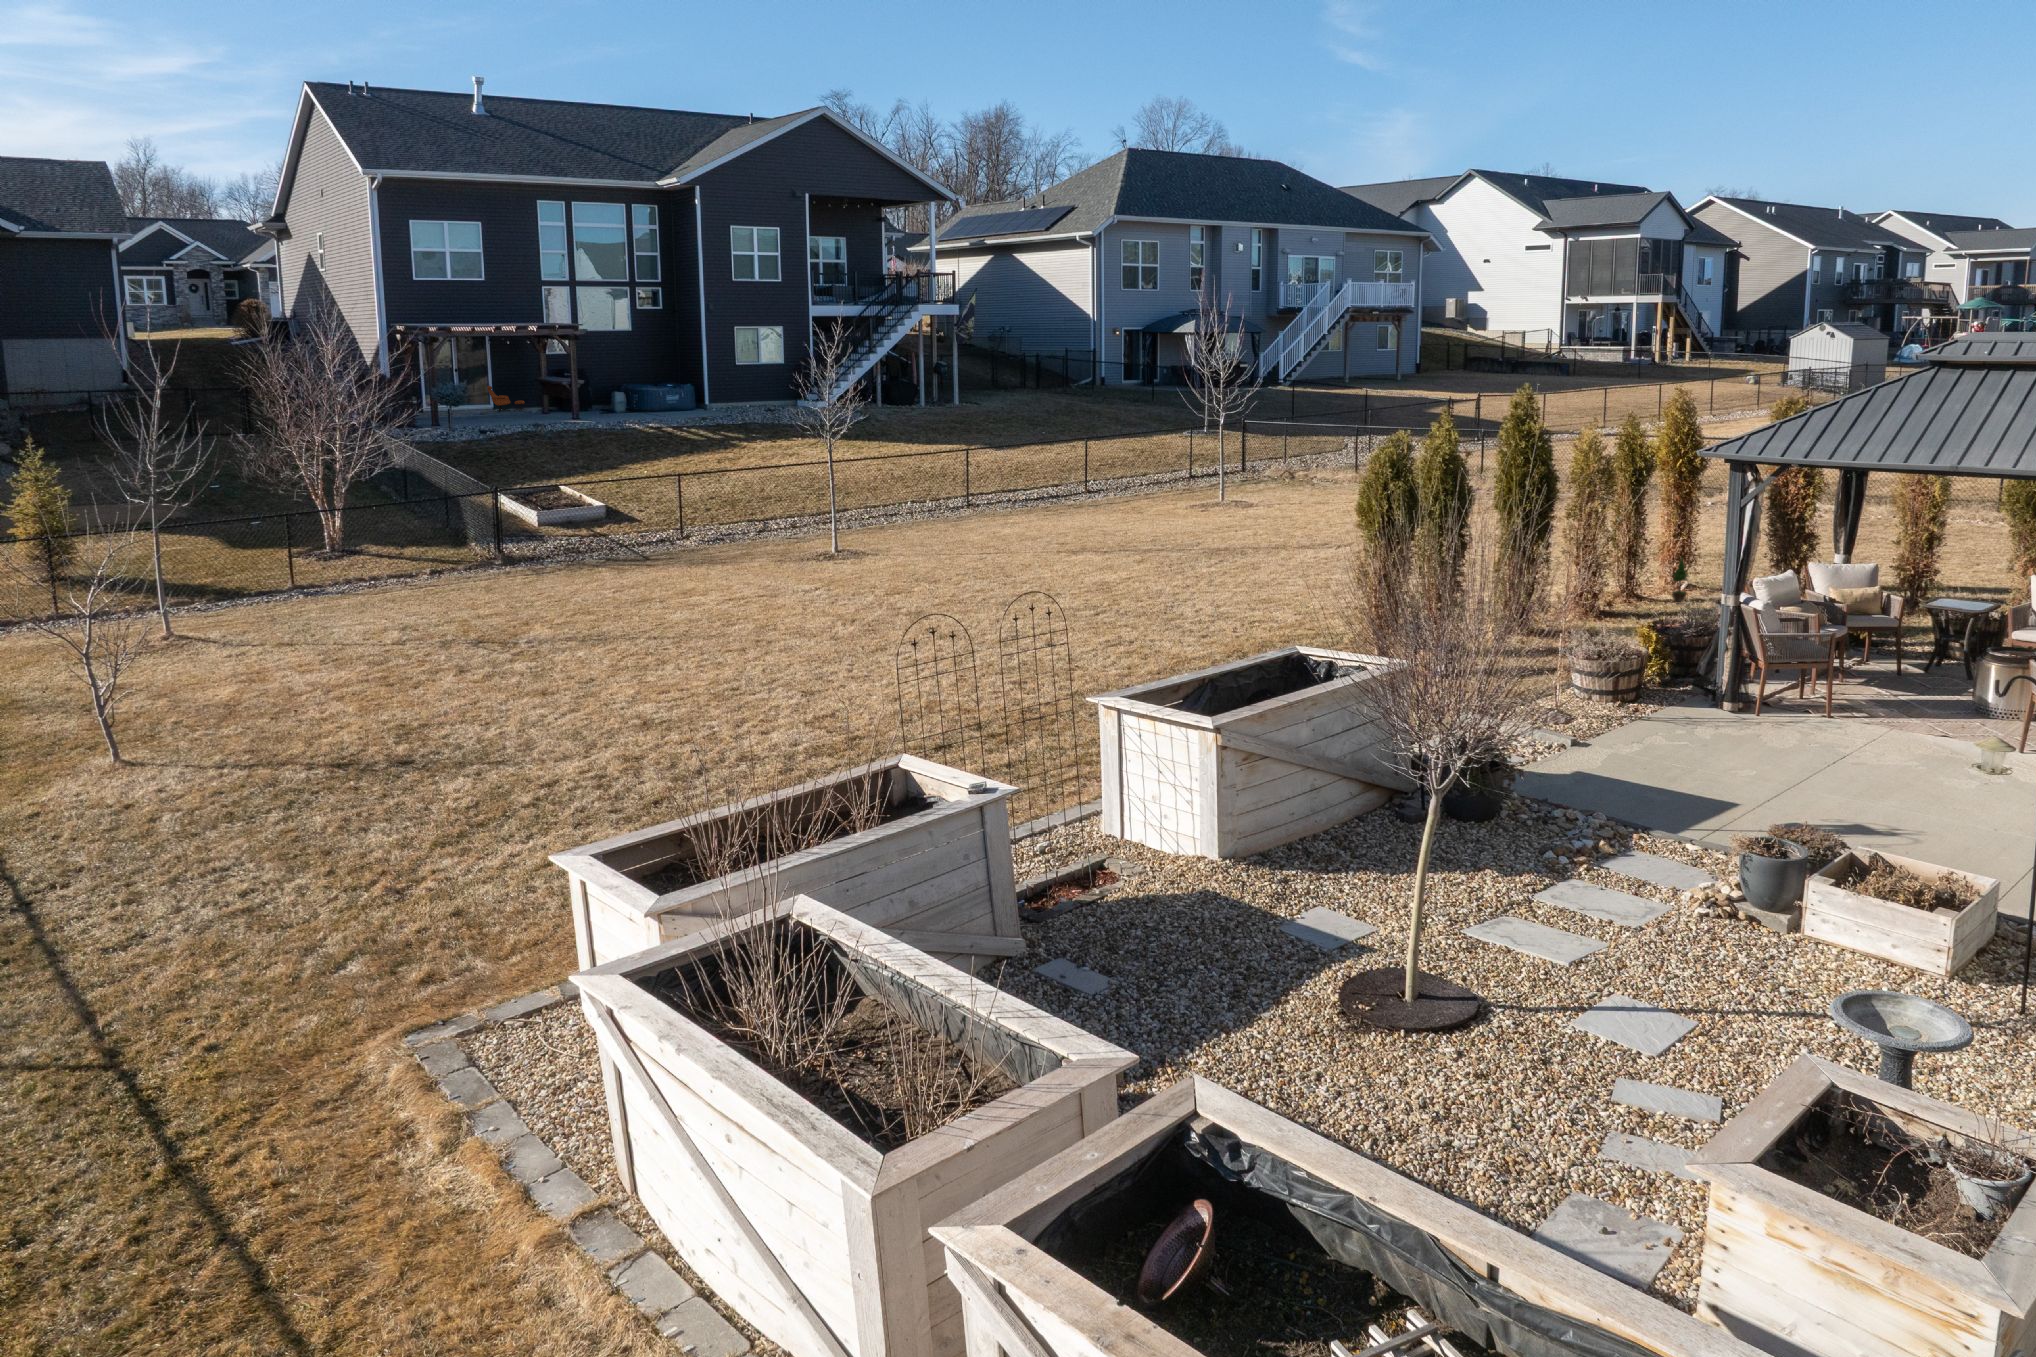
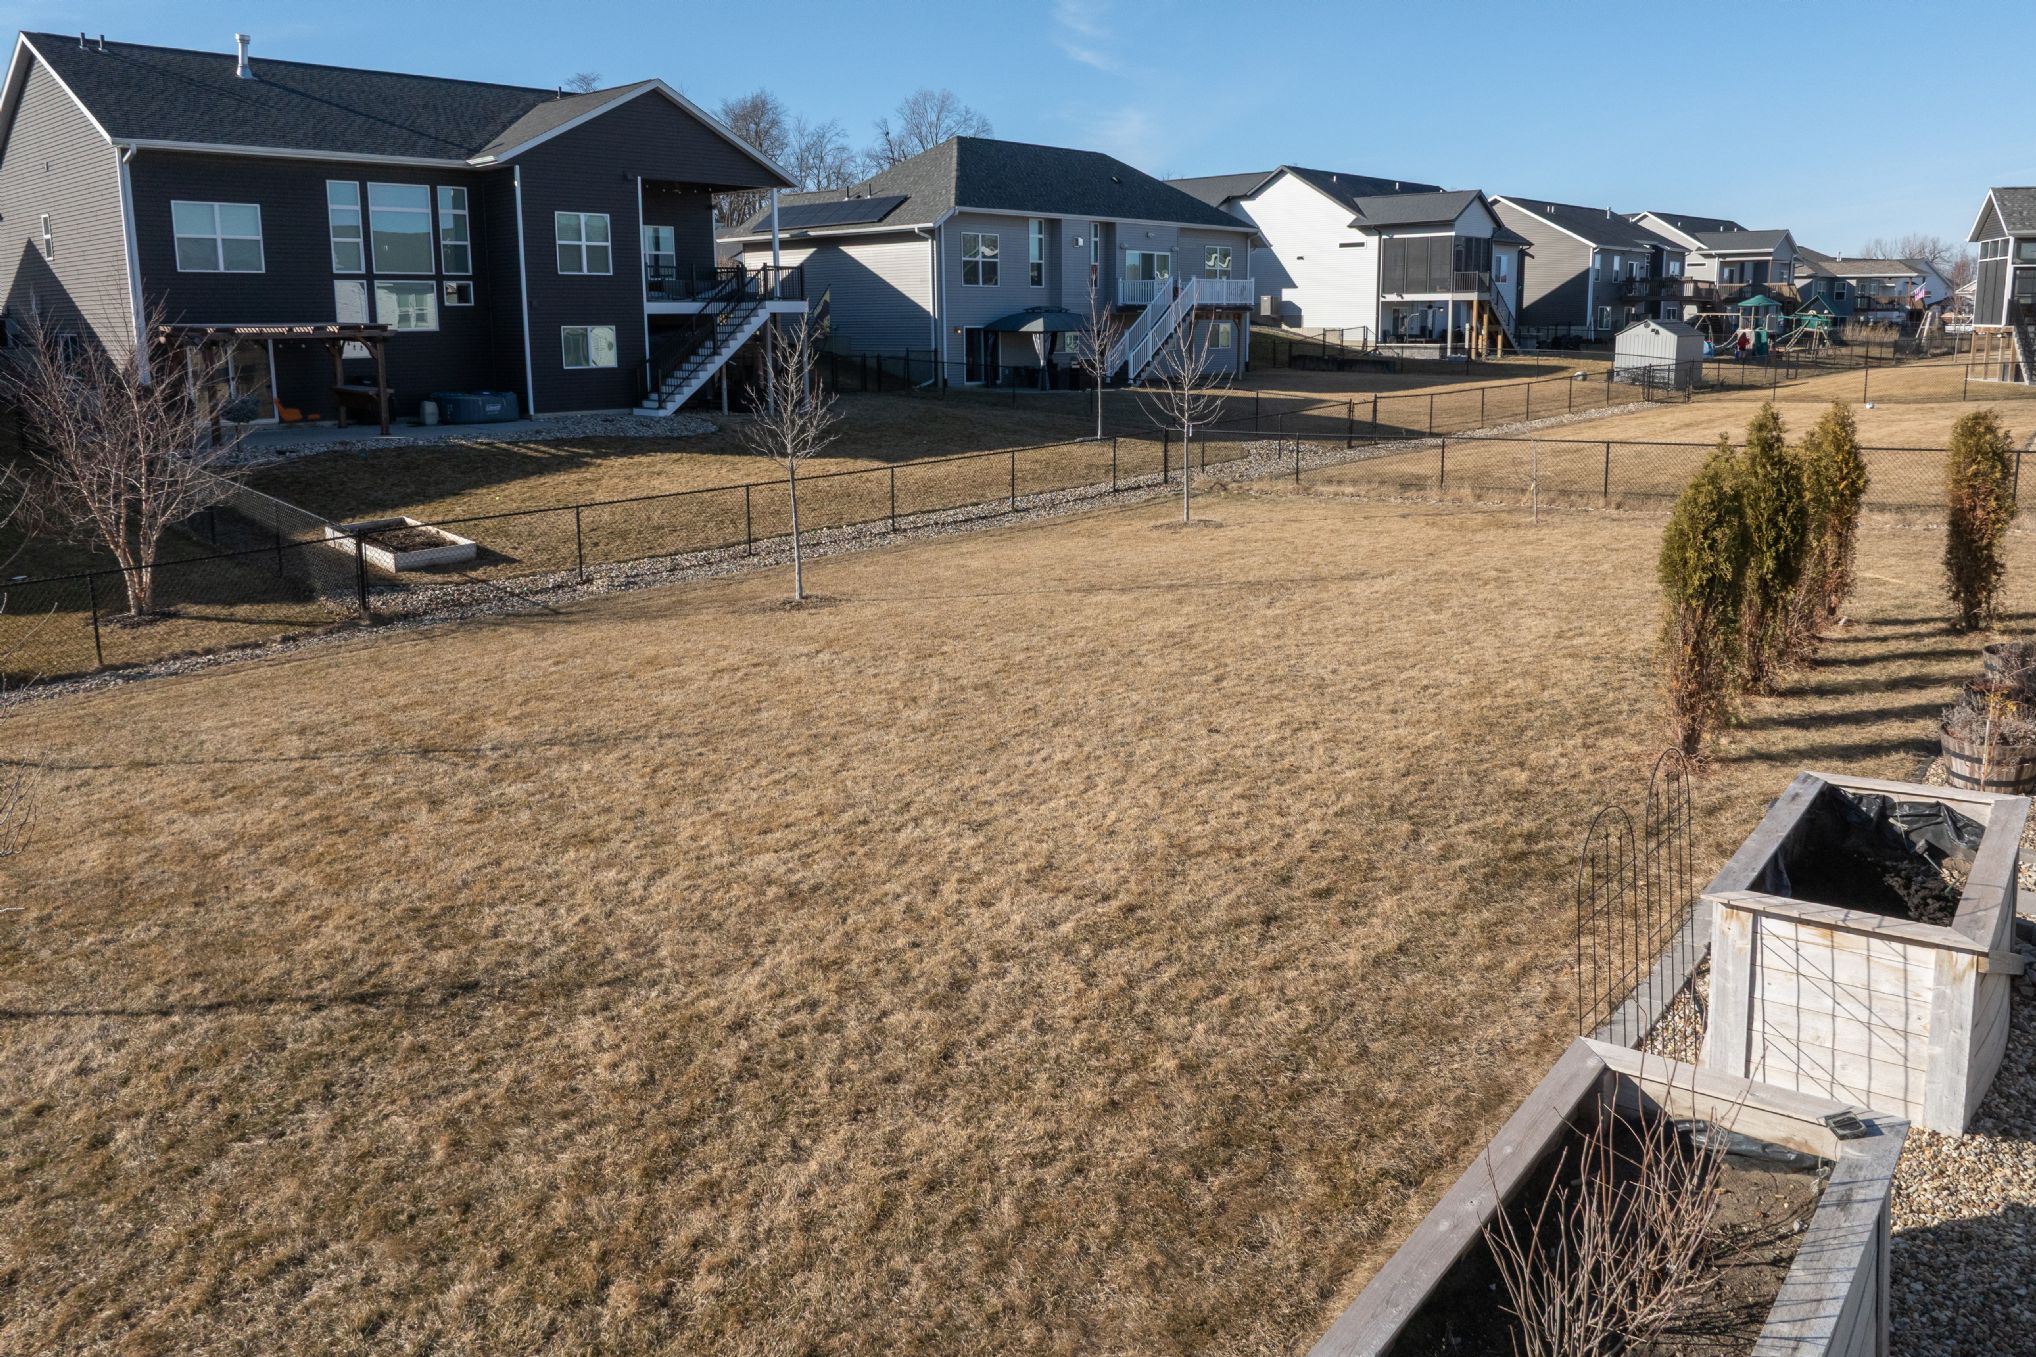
potted tree: present [1672,557,1688,603] -> none [1833,587,1855,641]

